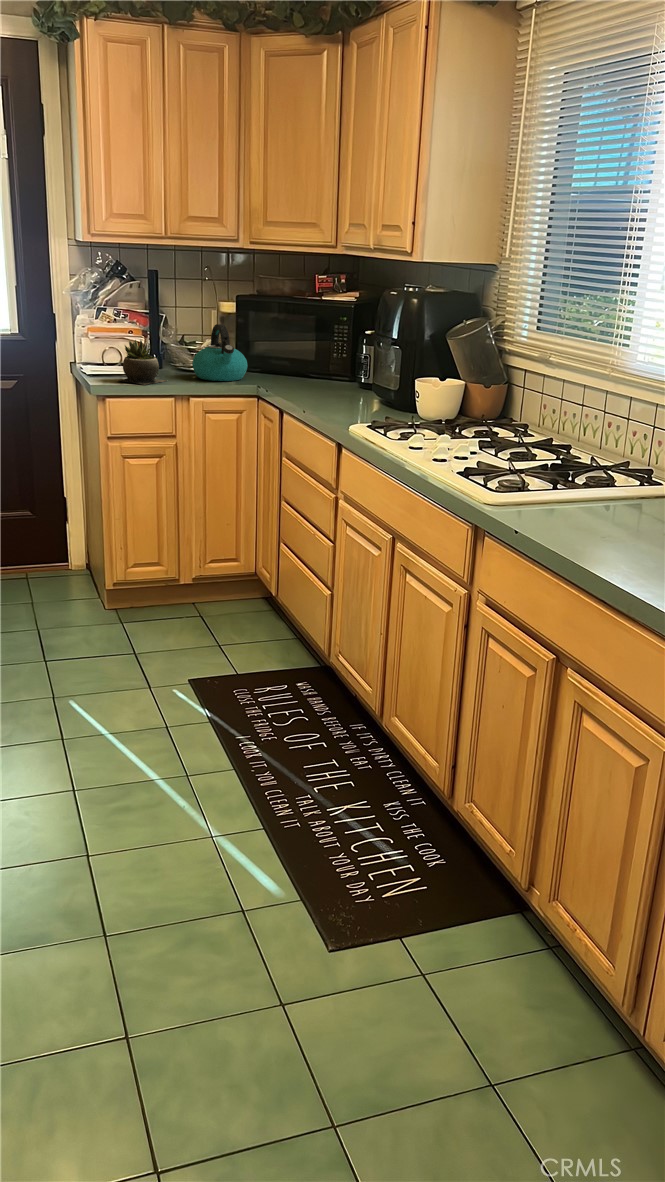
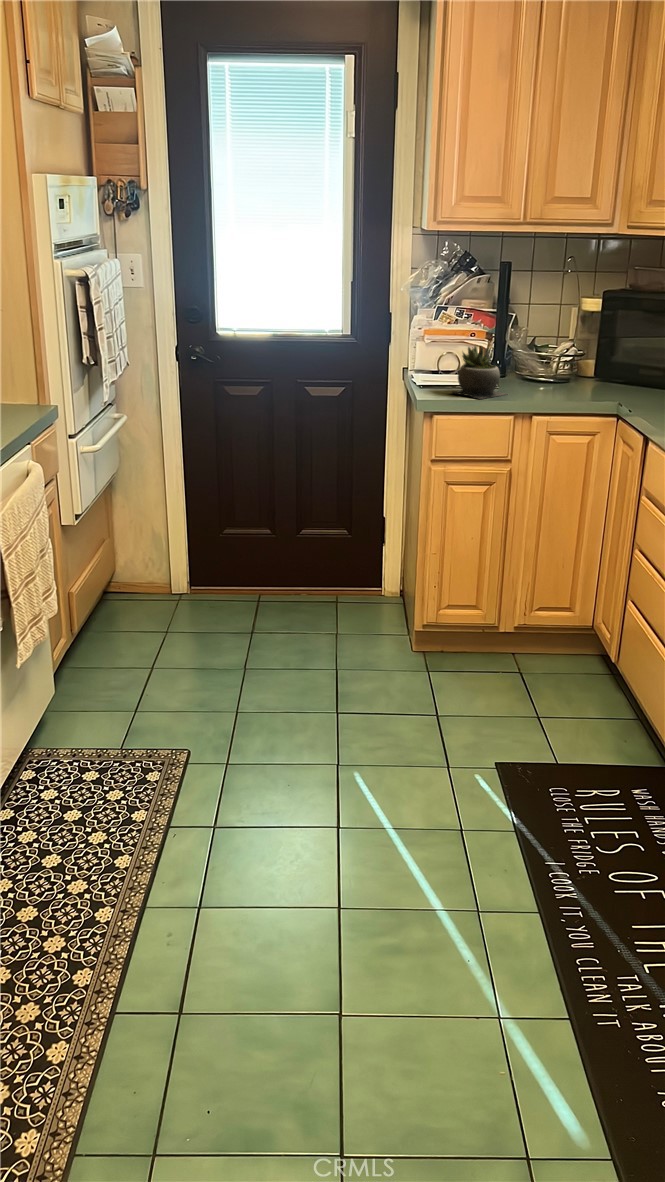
kettle: present [192,324,248,381] -> none [541,327,609,396]

